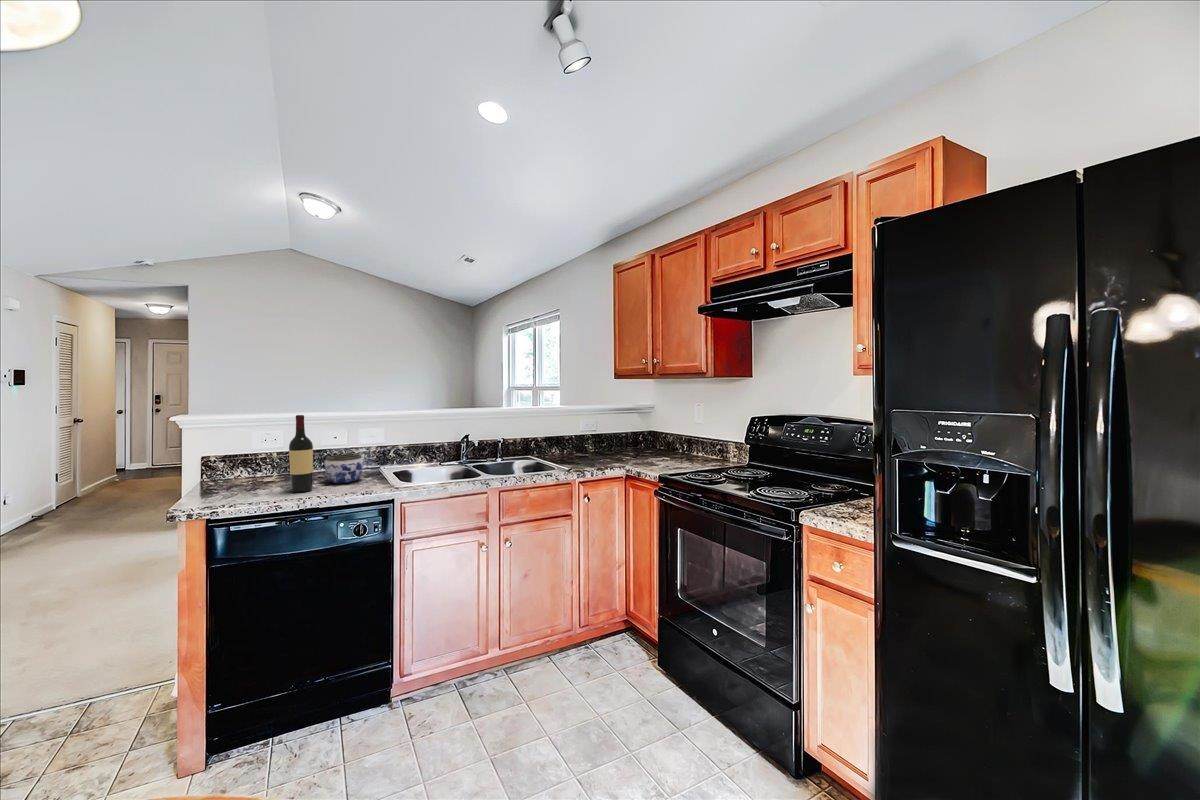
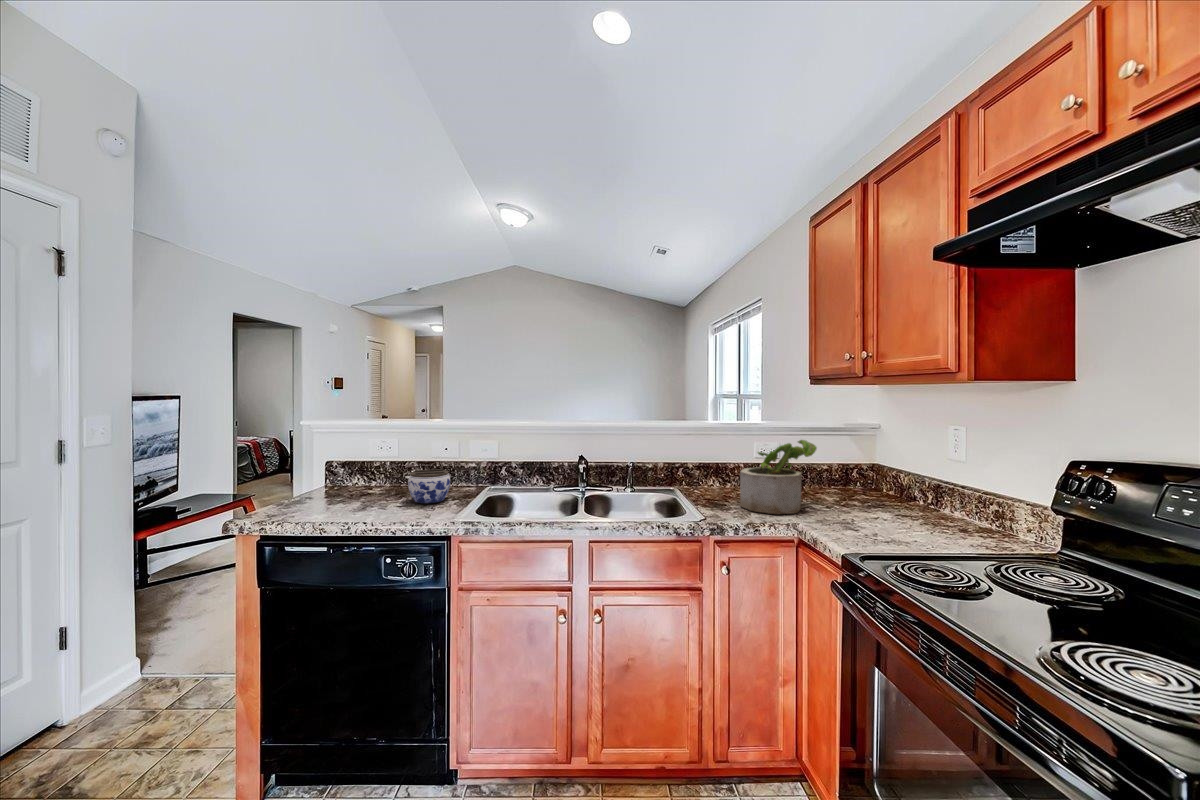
wine bottle: present [289,415,313,492] -> none [362,423,387,510]
potted plant: none [584,415,630,463] -> present [740,440,817,514]

